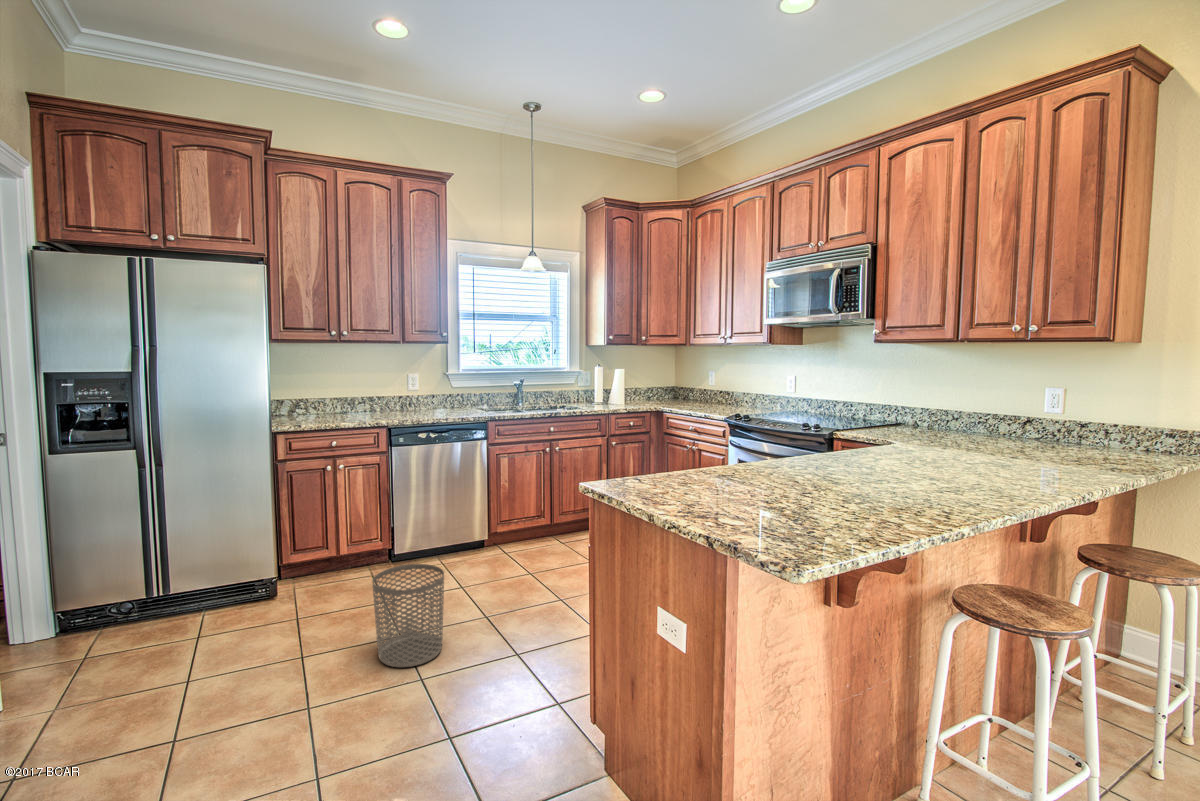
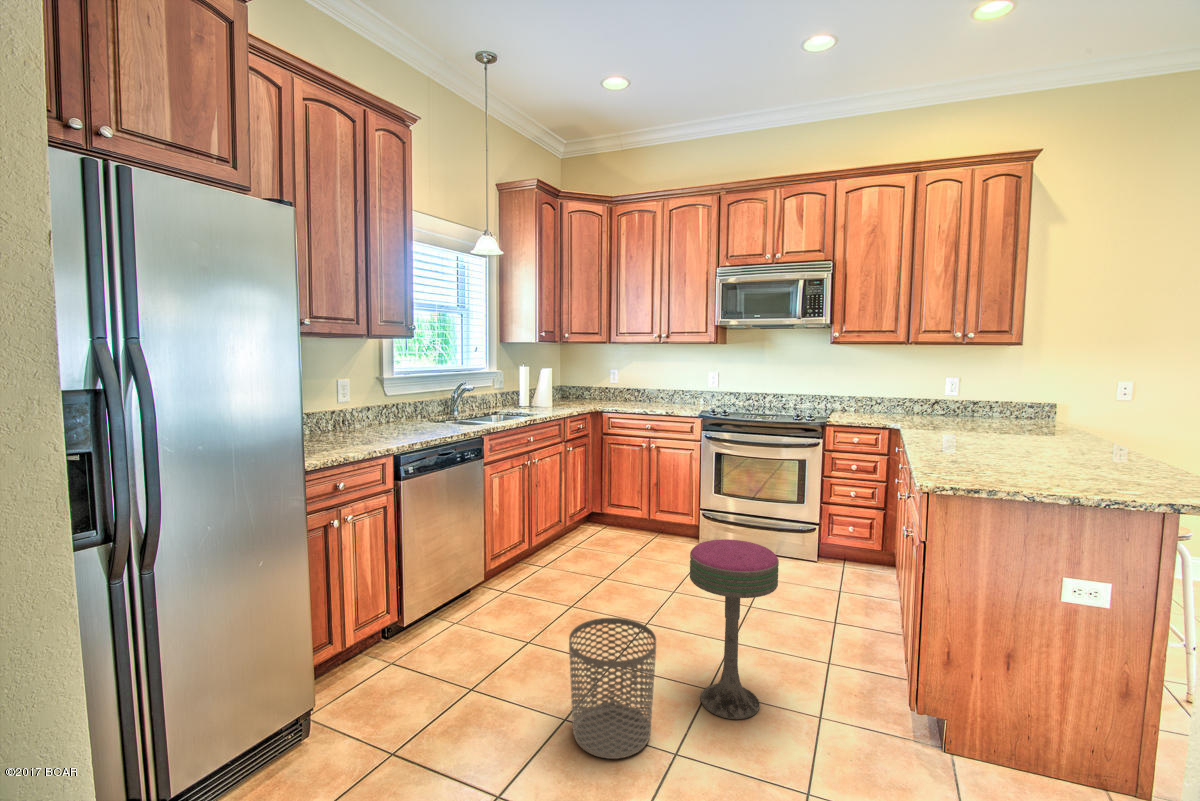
bar stool: none [476,521,554,679] -> present [690,539,779,719]

